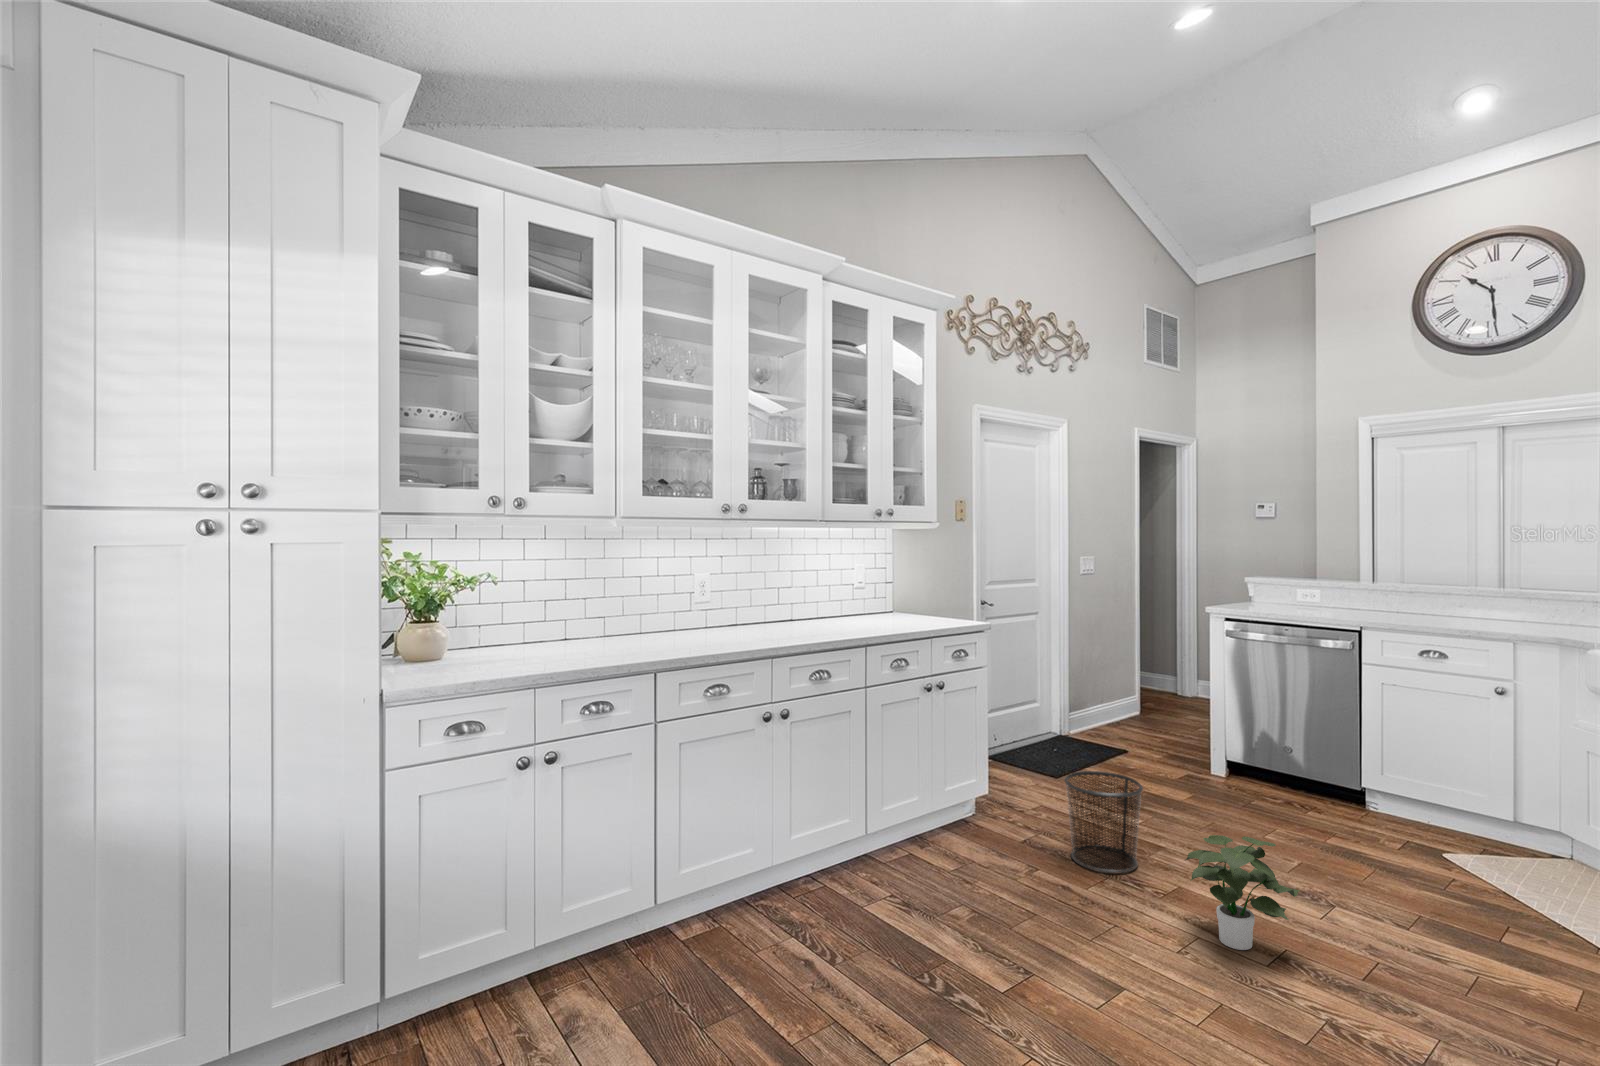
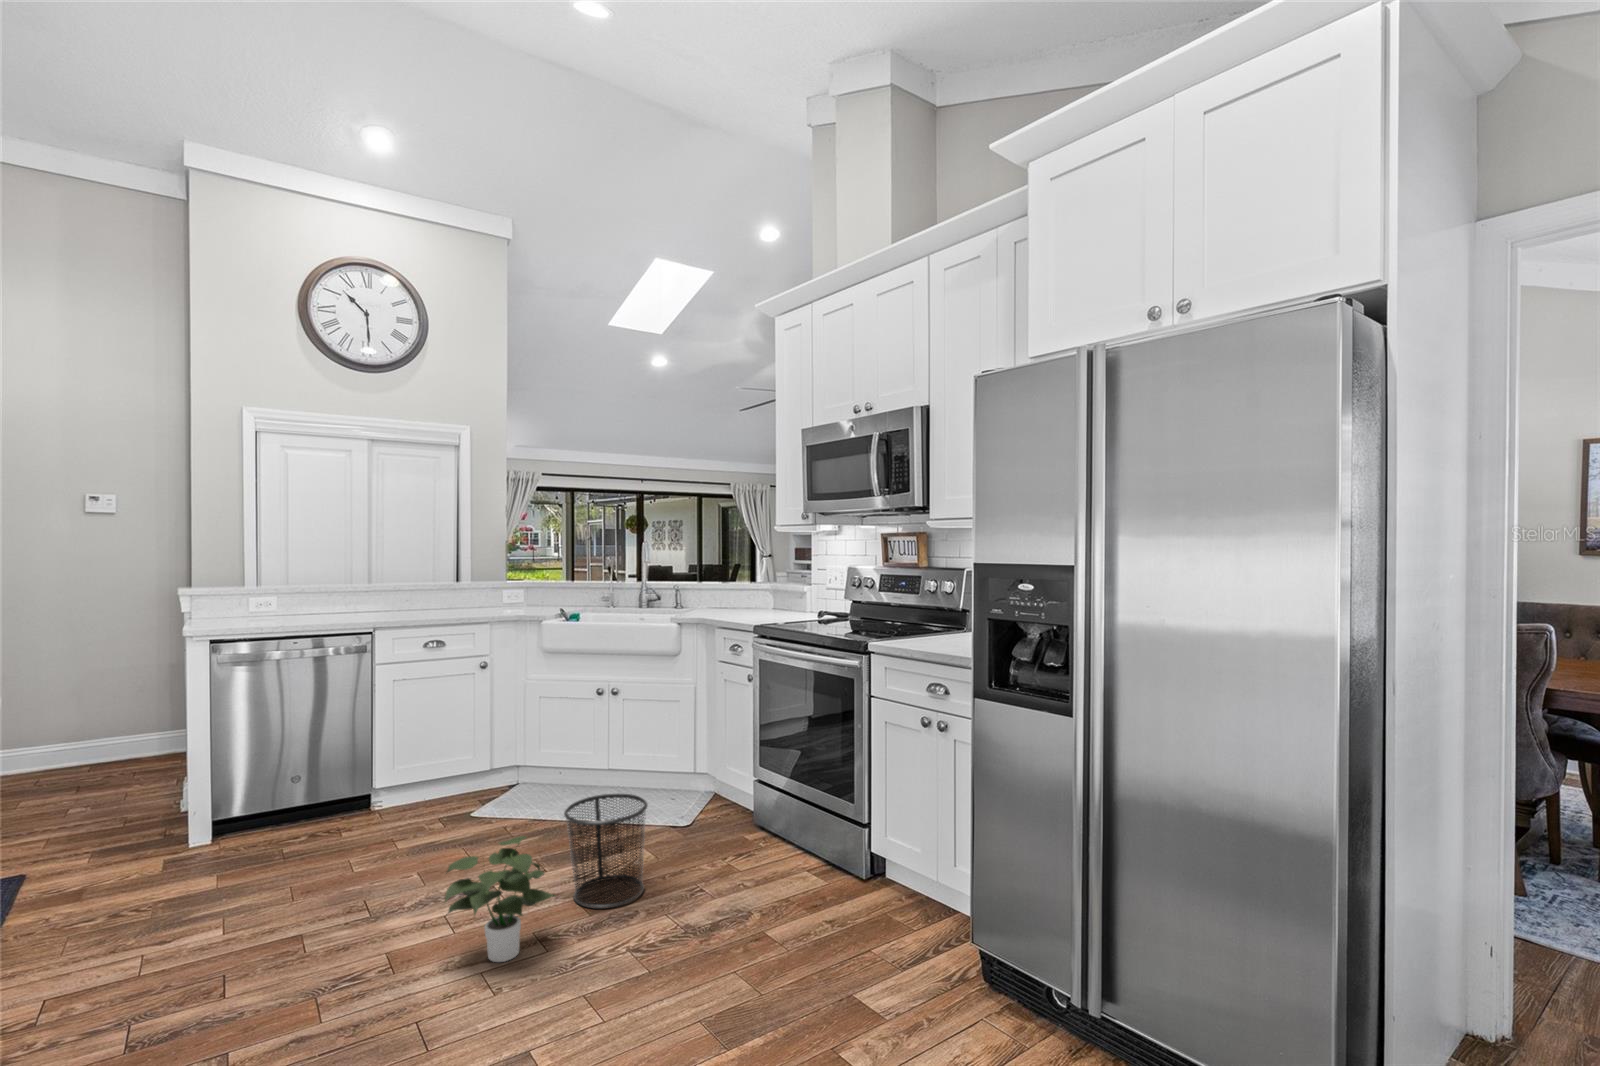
waste bin: present [1065,771,1143,874] -> present [564,794,648,909]

